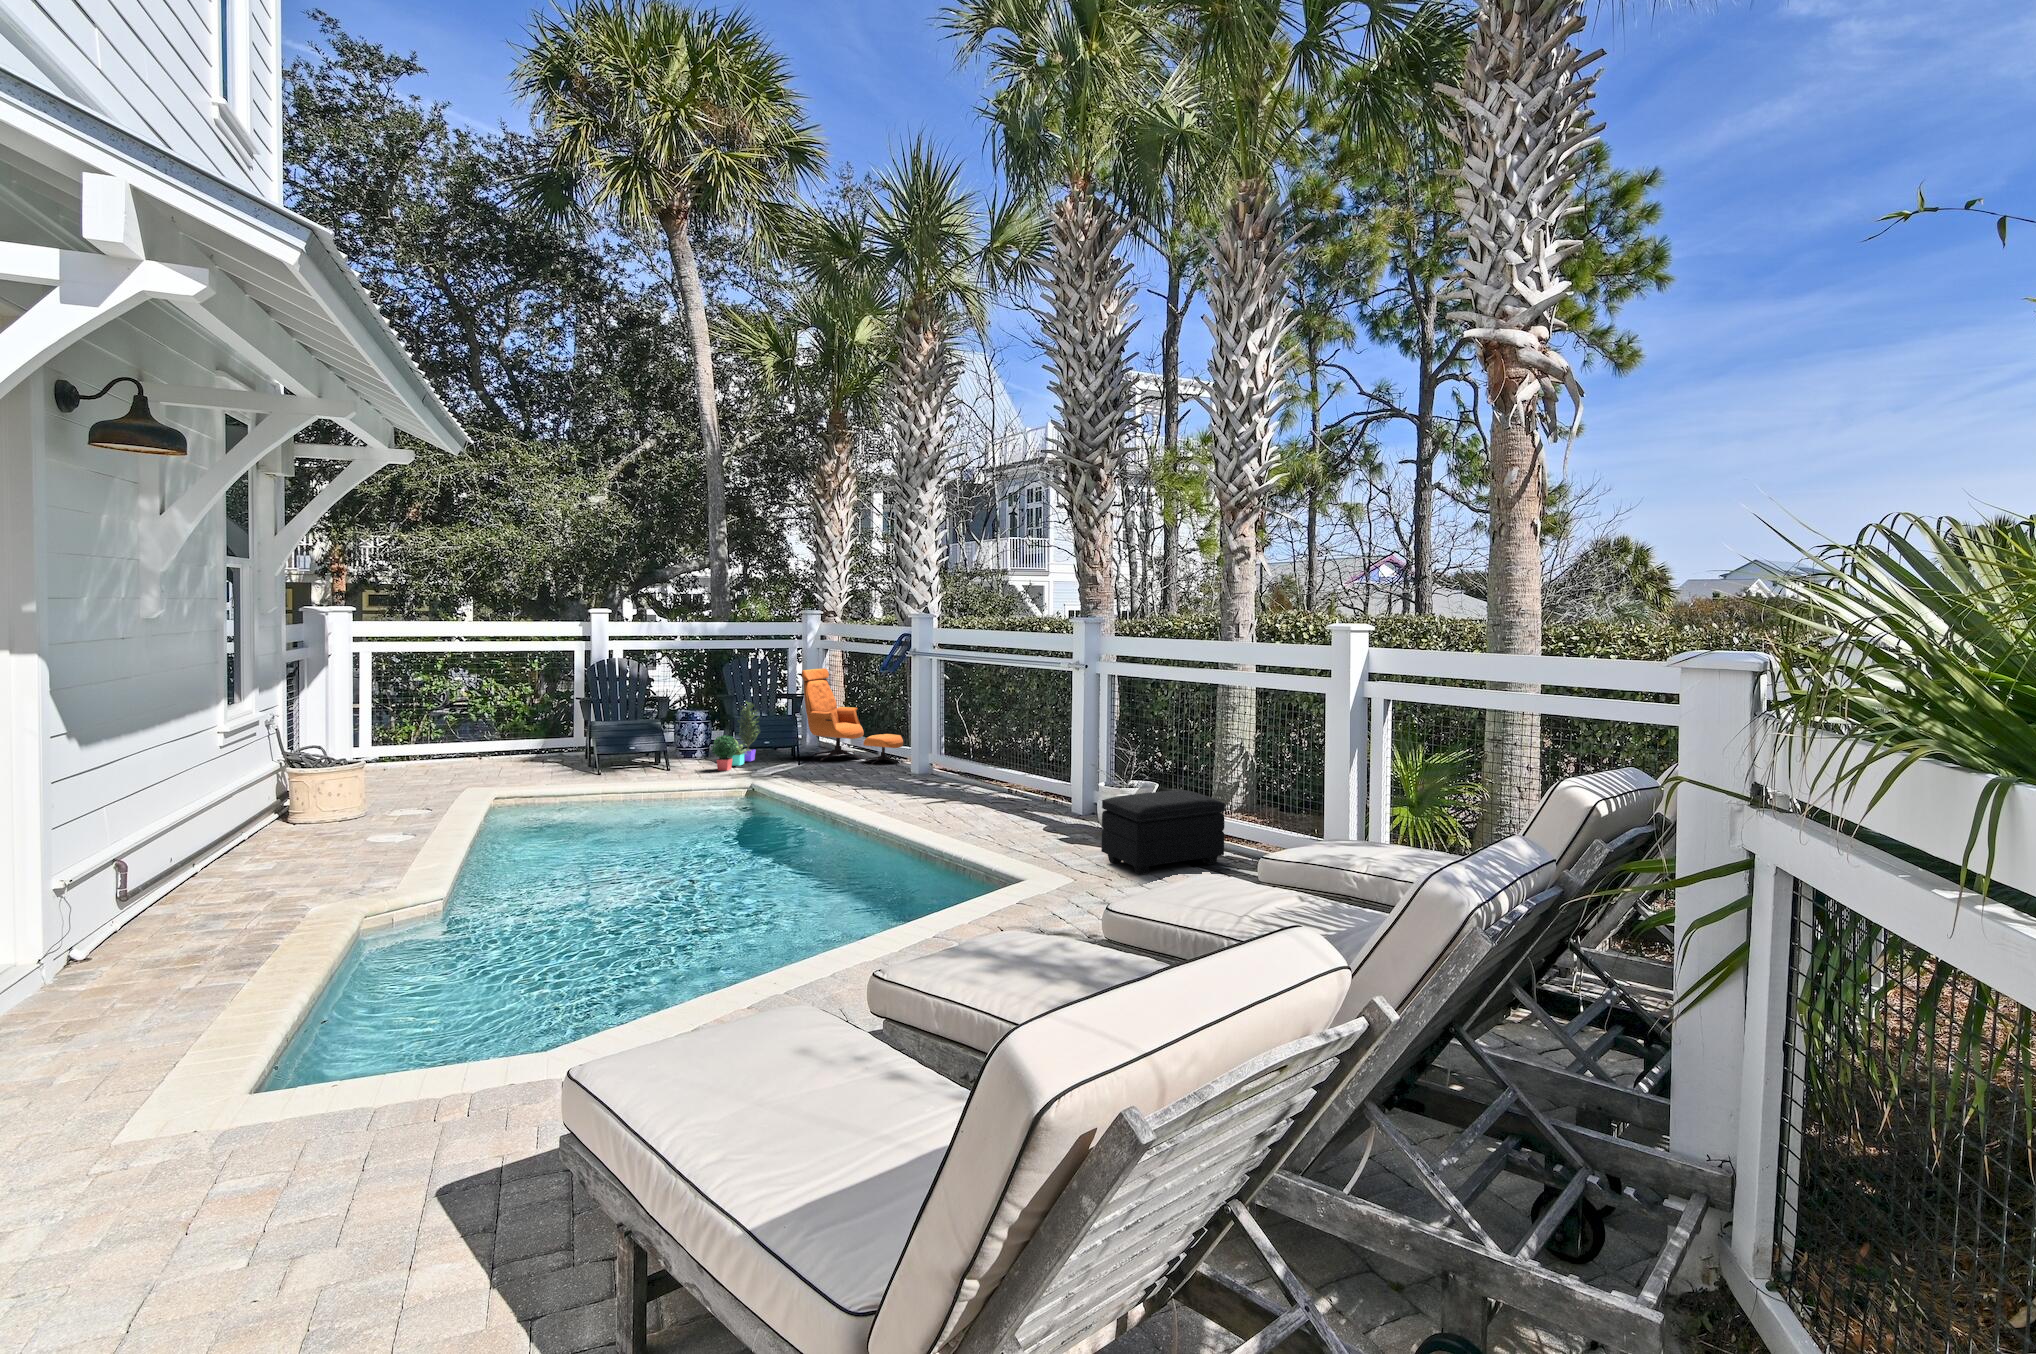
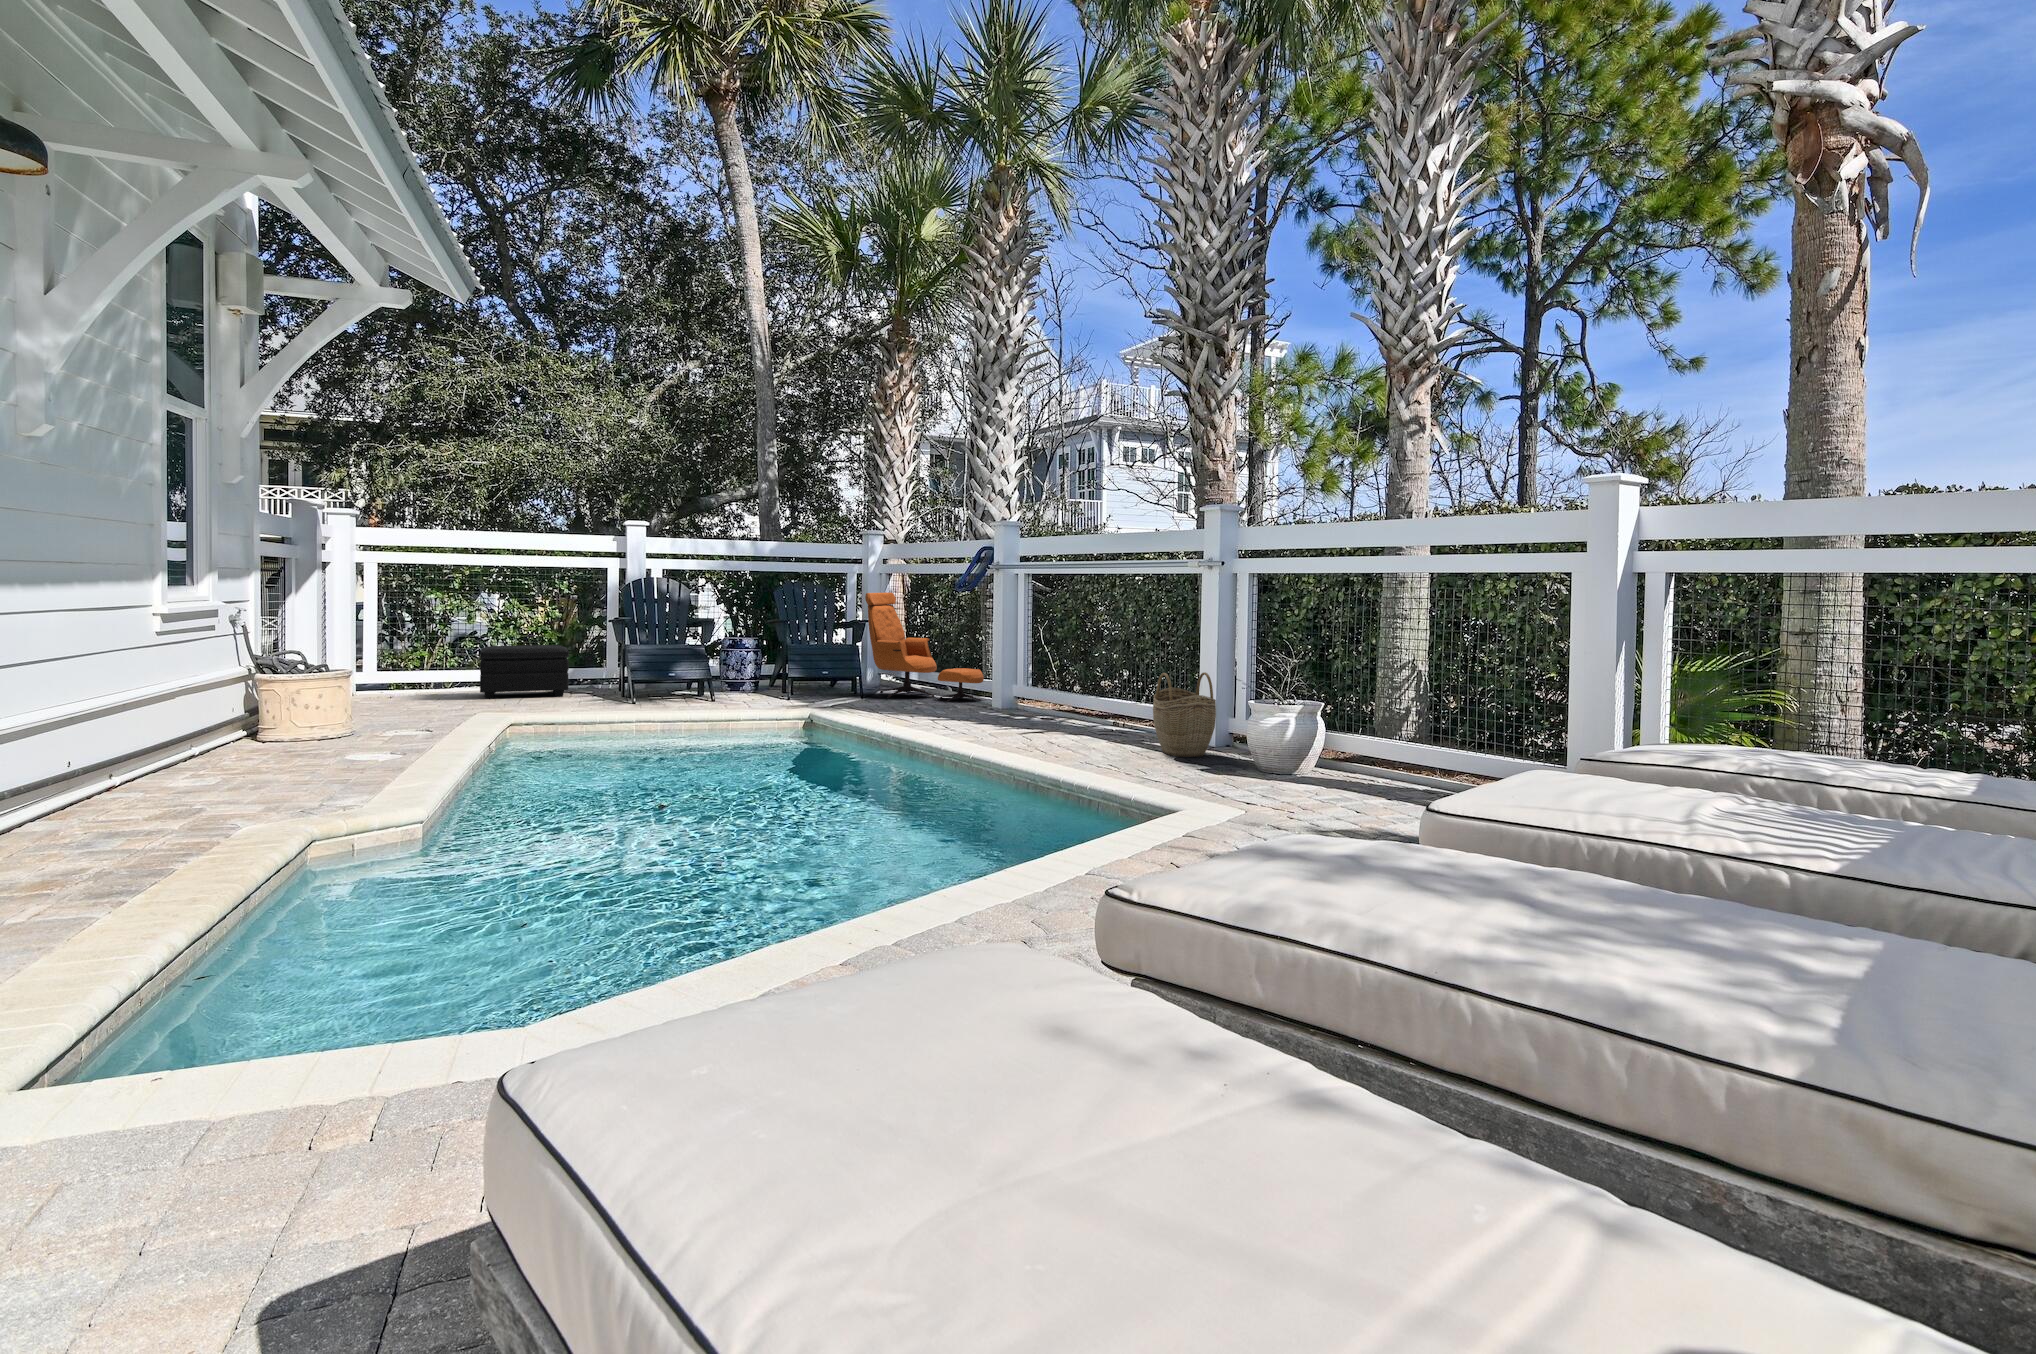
potted plant: present [711,702,760,771] -> none [763,627,820,705]
woven basket: none [1028,755,1079,826] -> present [1153,672,1216,757]
footstool: present [1101,790,1225,875] -> present [480,645,569,699]

